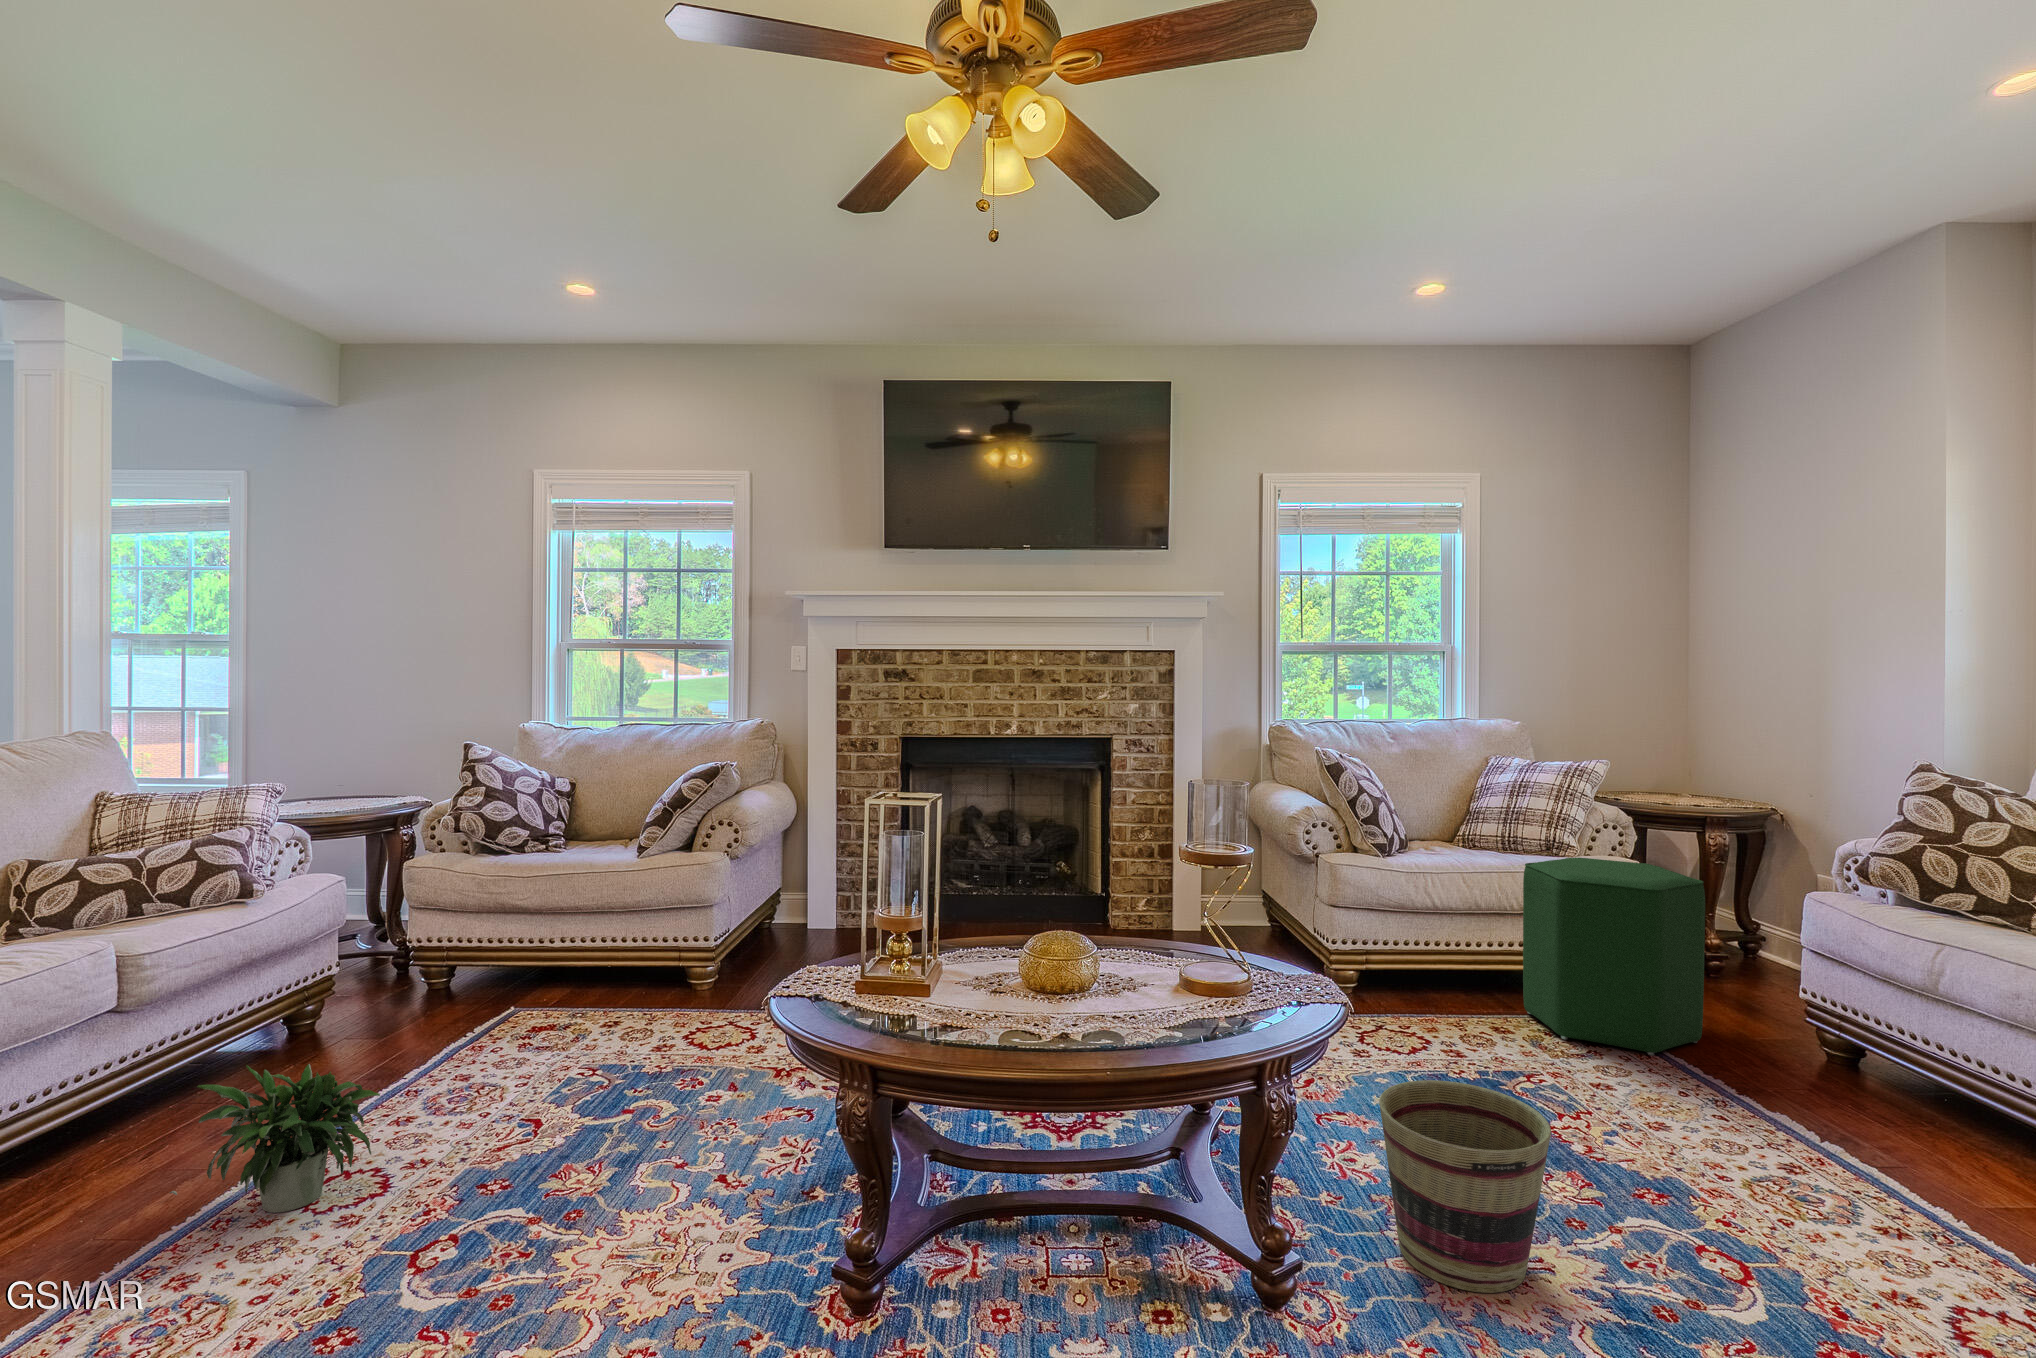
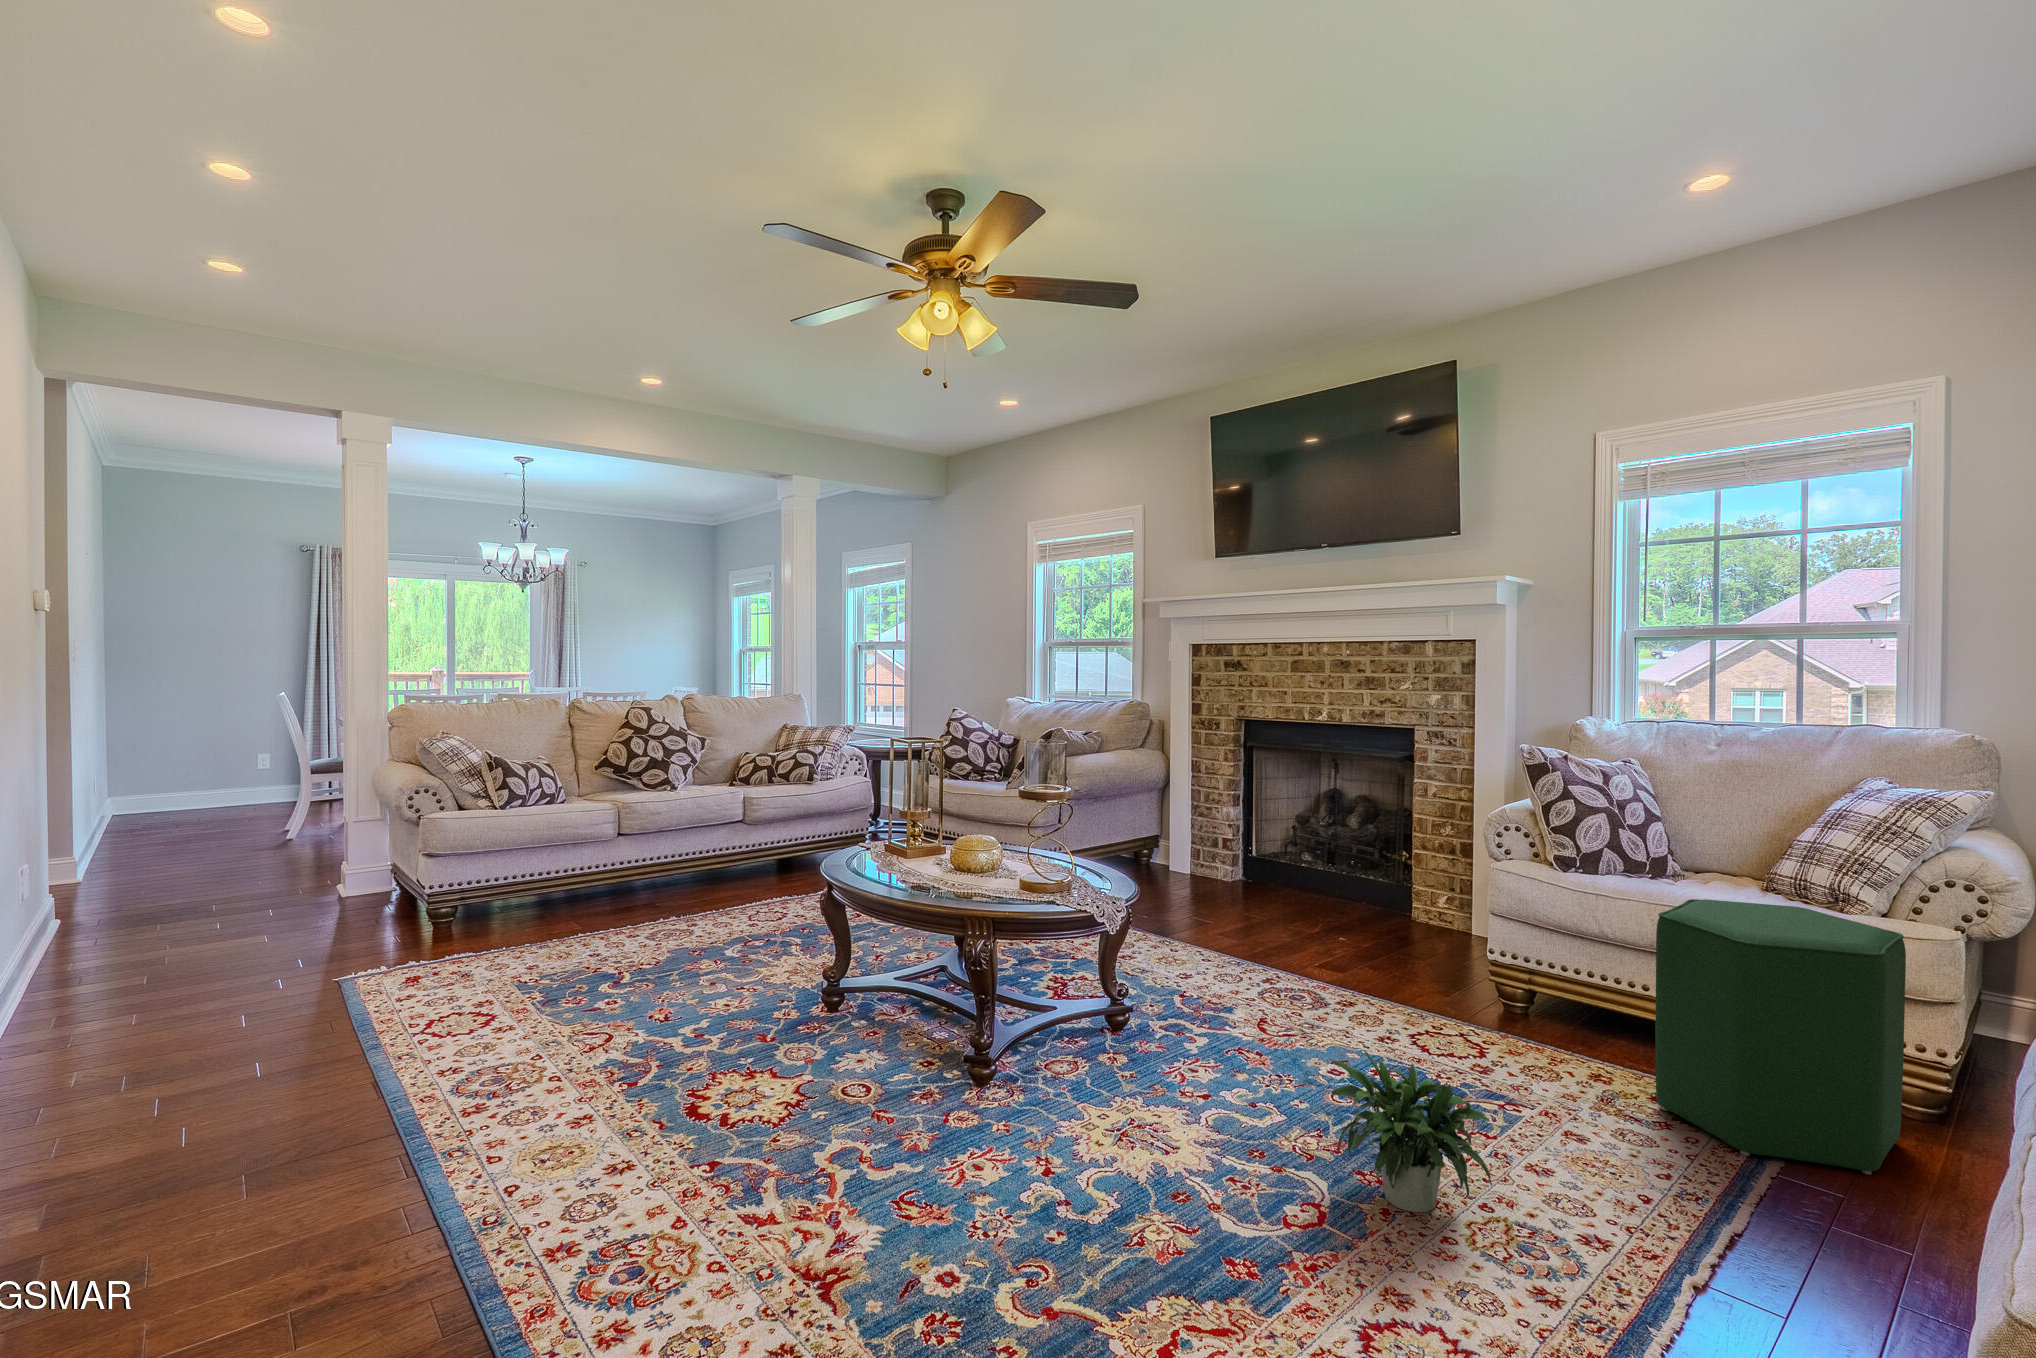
potted plant: present [169,1064,380,1213] -> present [1301,1050,1492,1212]
basket: present [1379,1080,1551,1293] -> none [1052,997,1179,1157]

